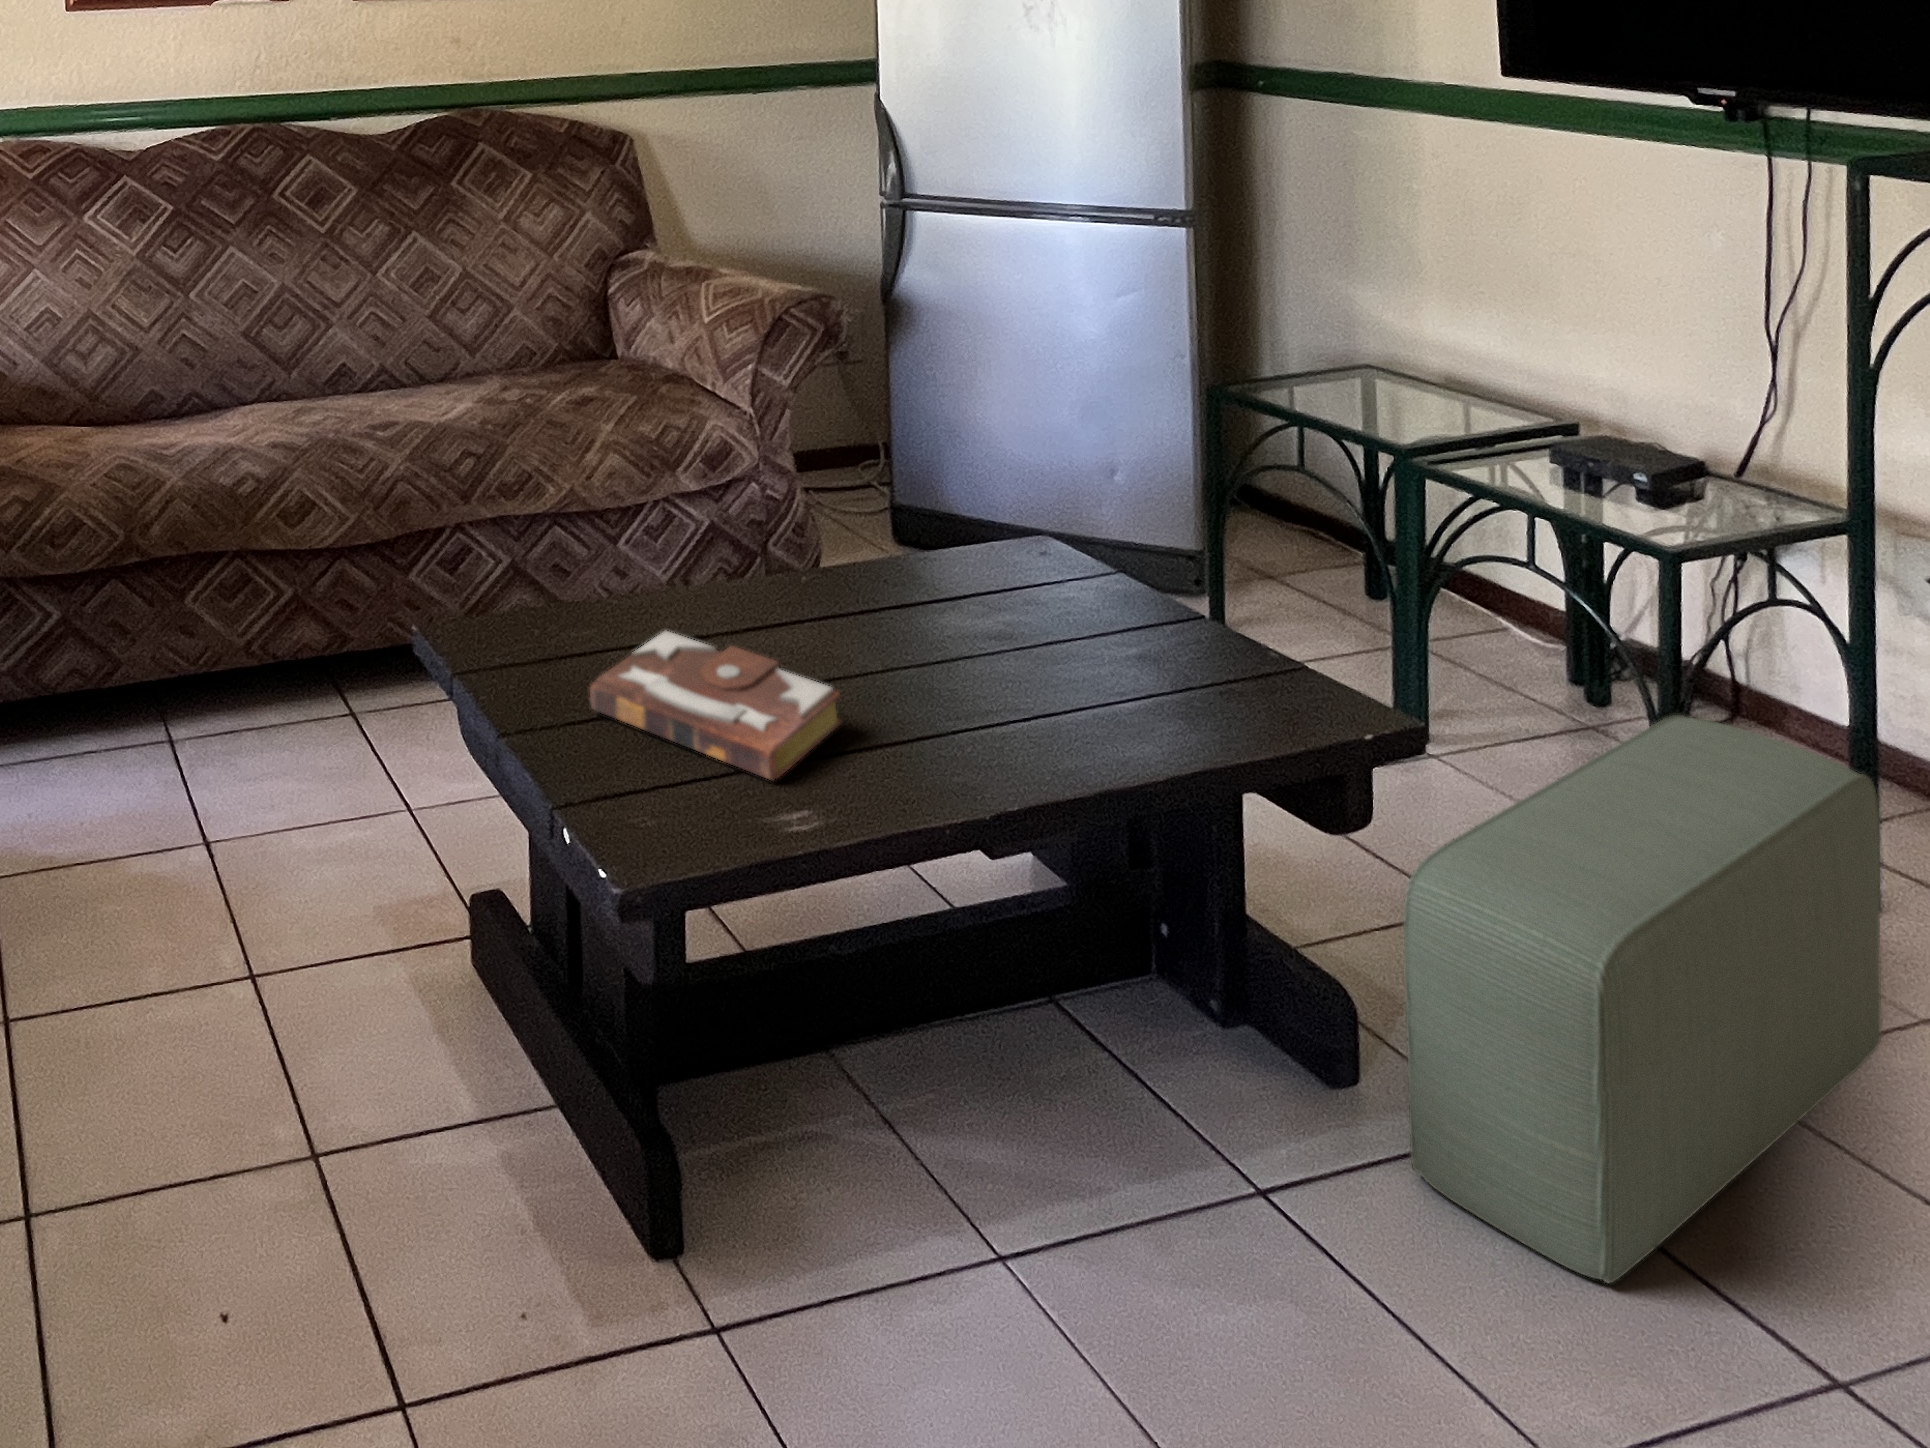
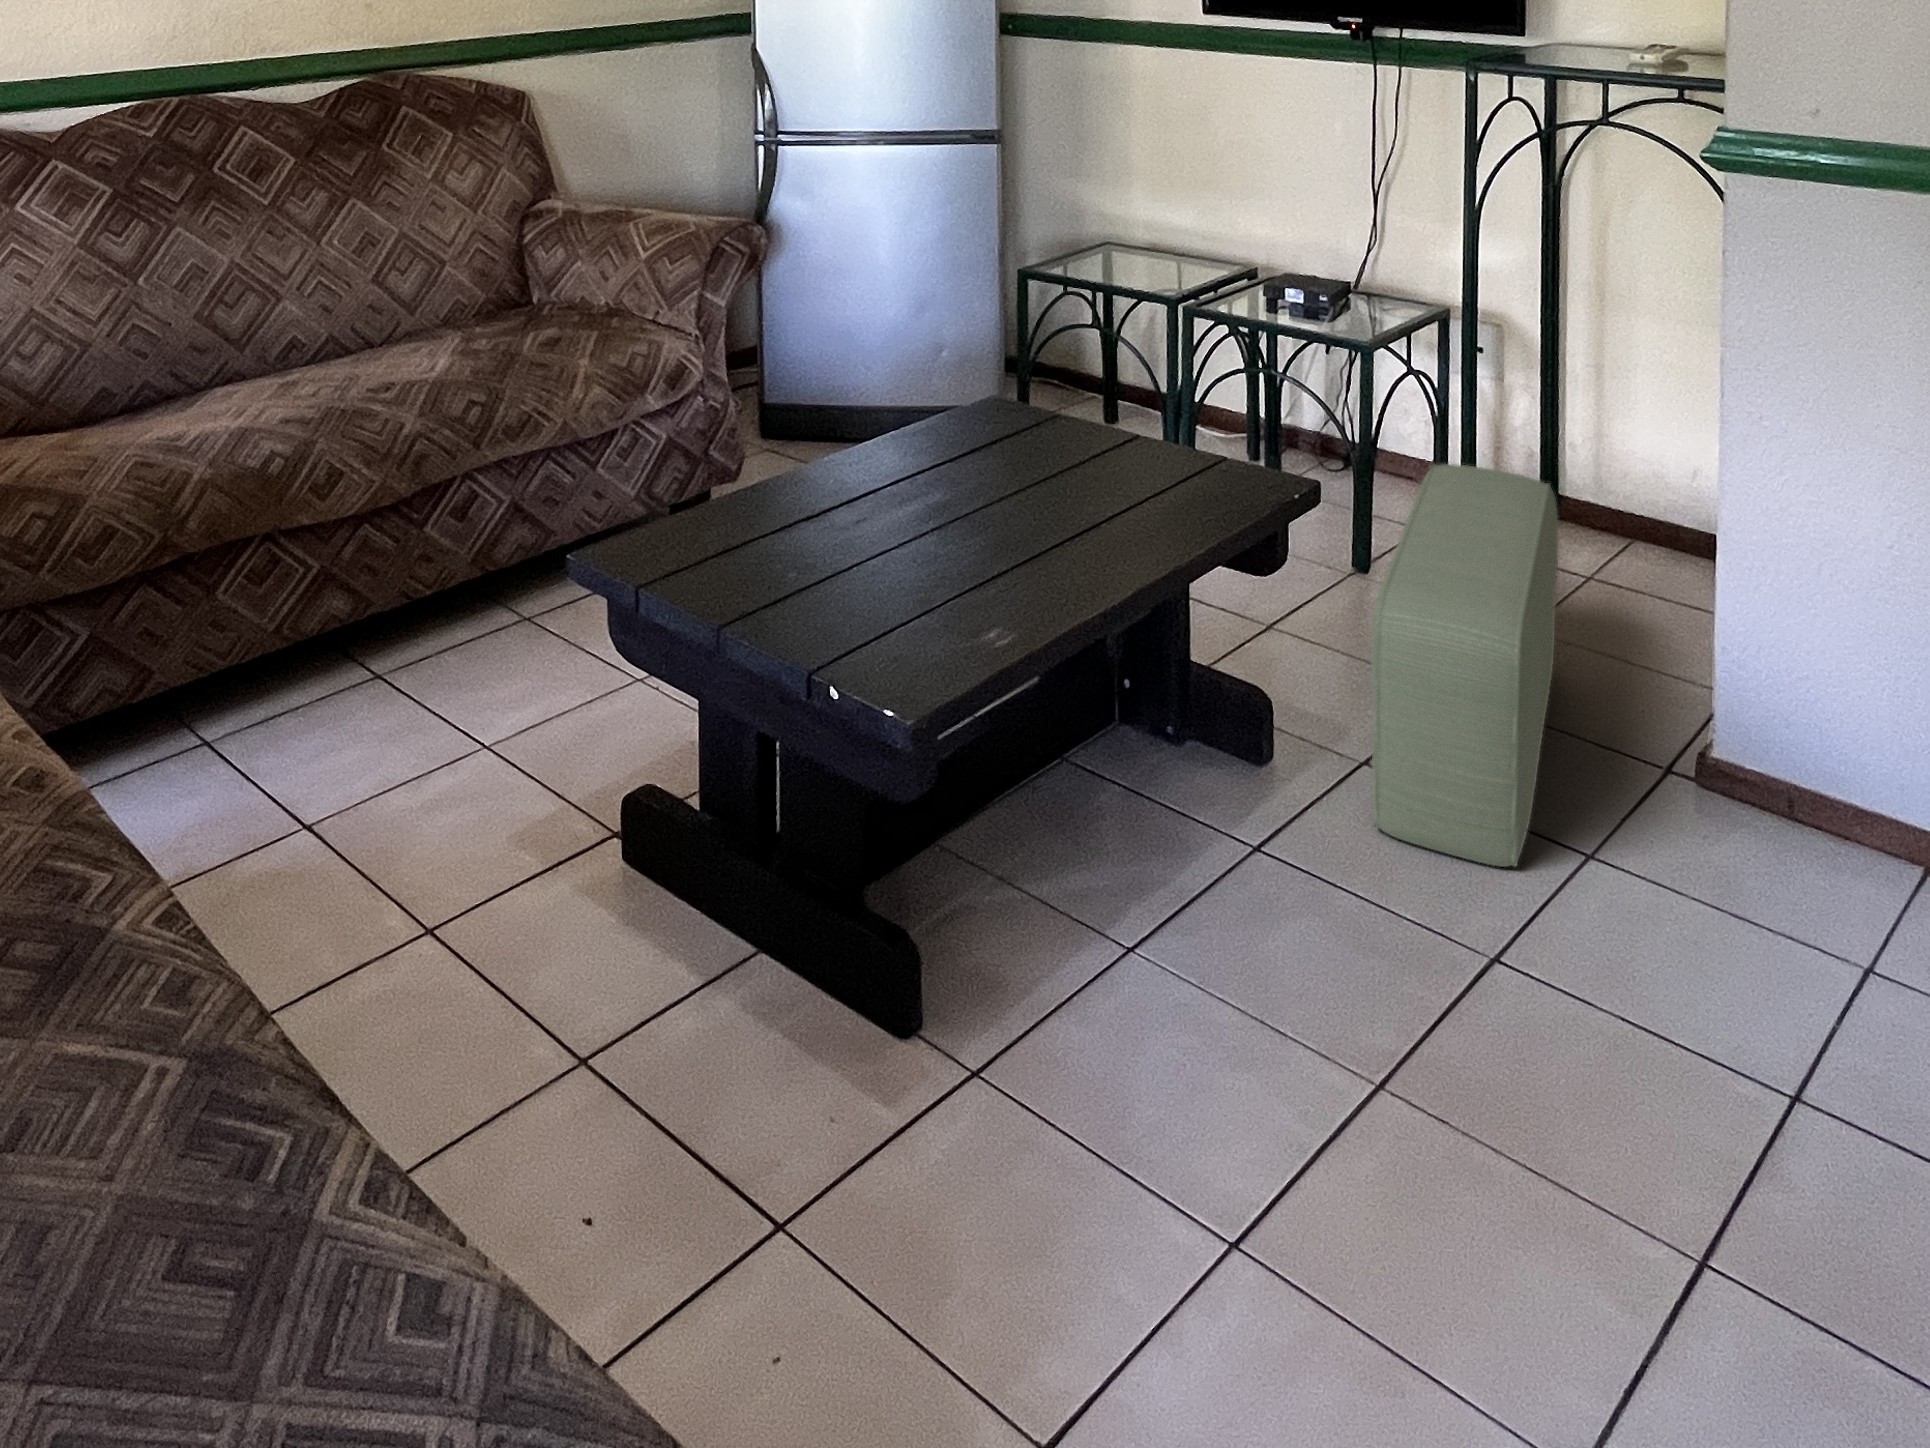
book: present [590,631,842,780] -> none [807,529,1011,638]

